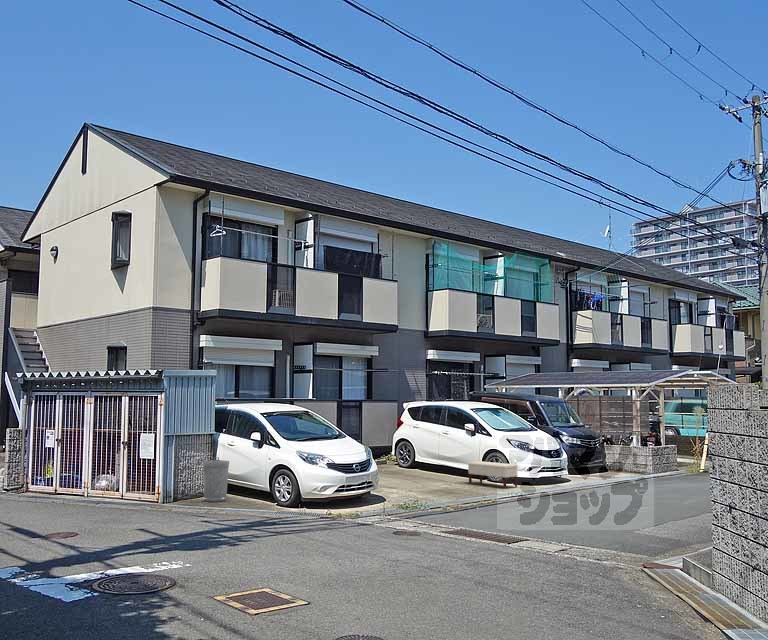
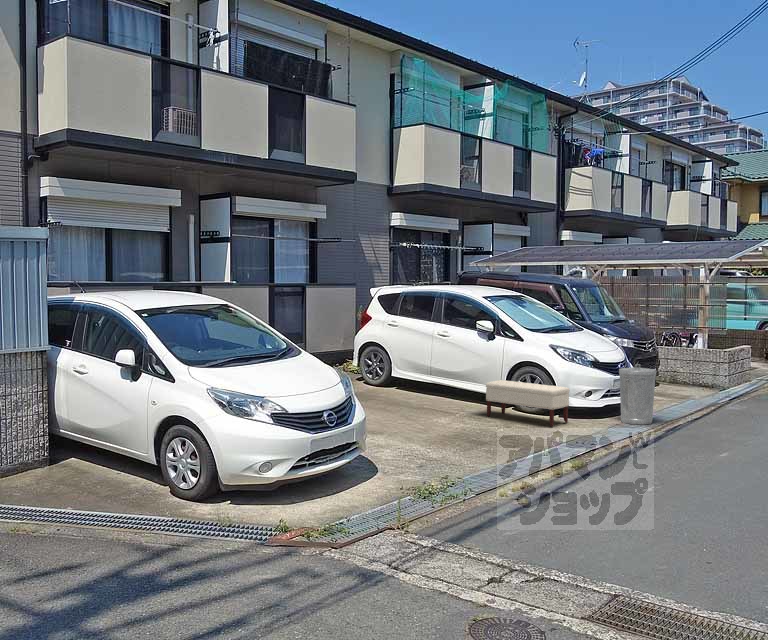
trash can: present [203,457,229,502] -> present [619,364,656,425]

